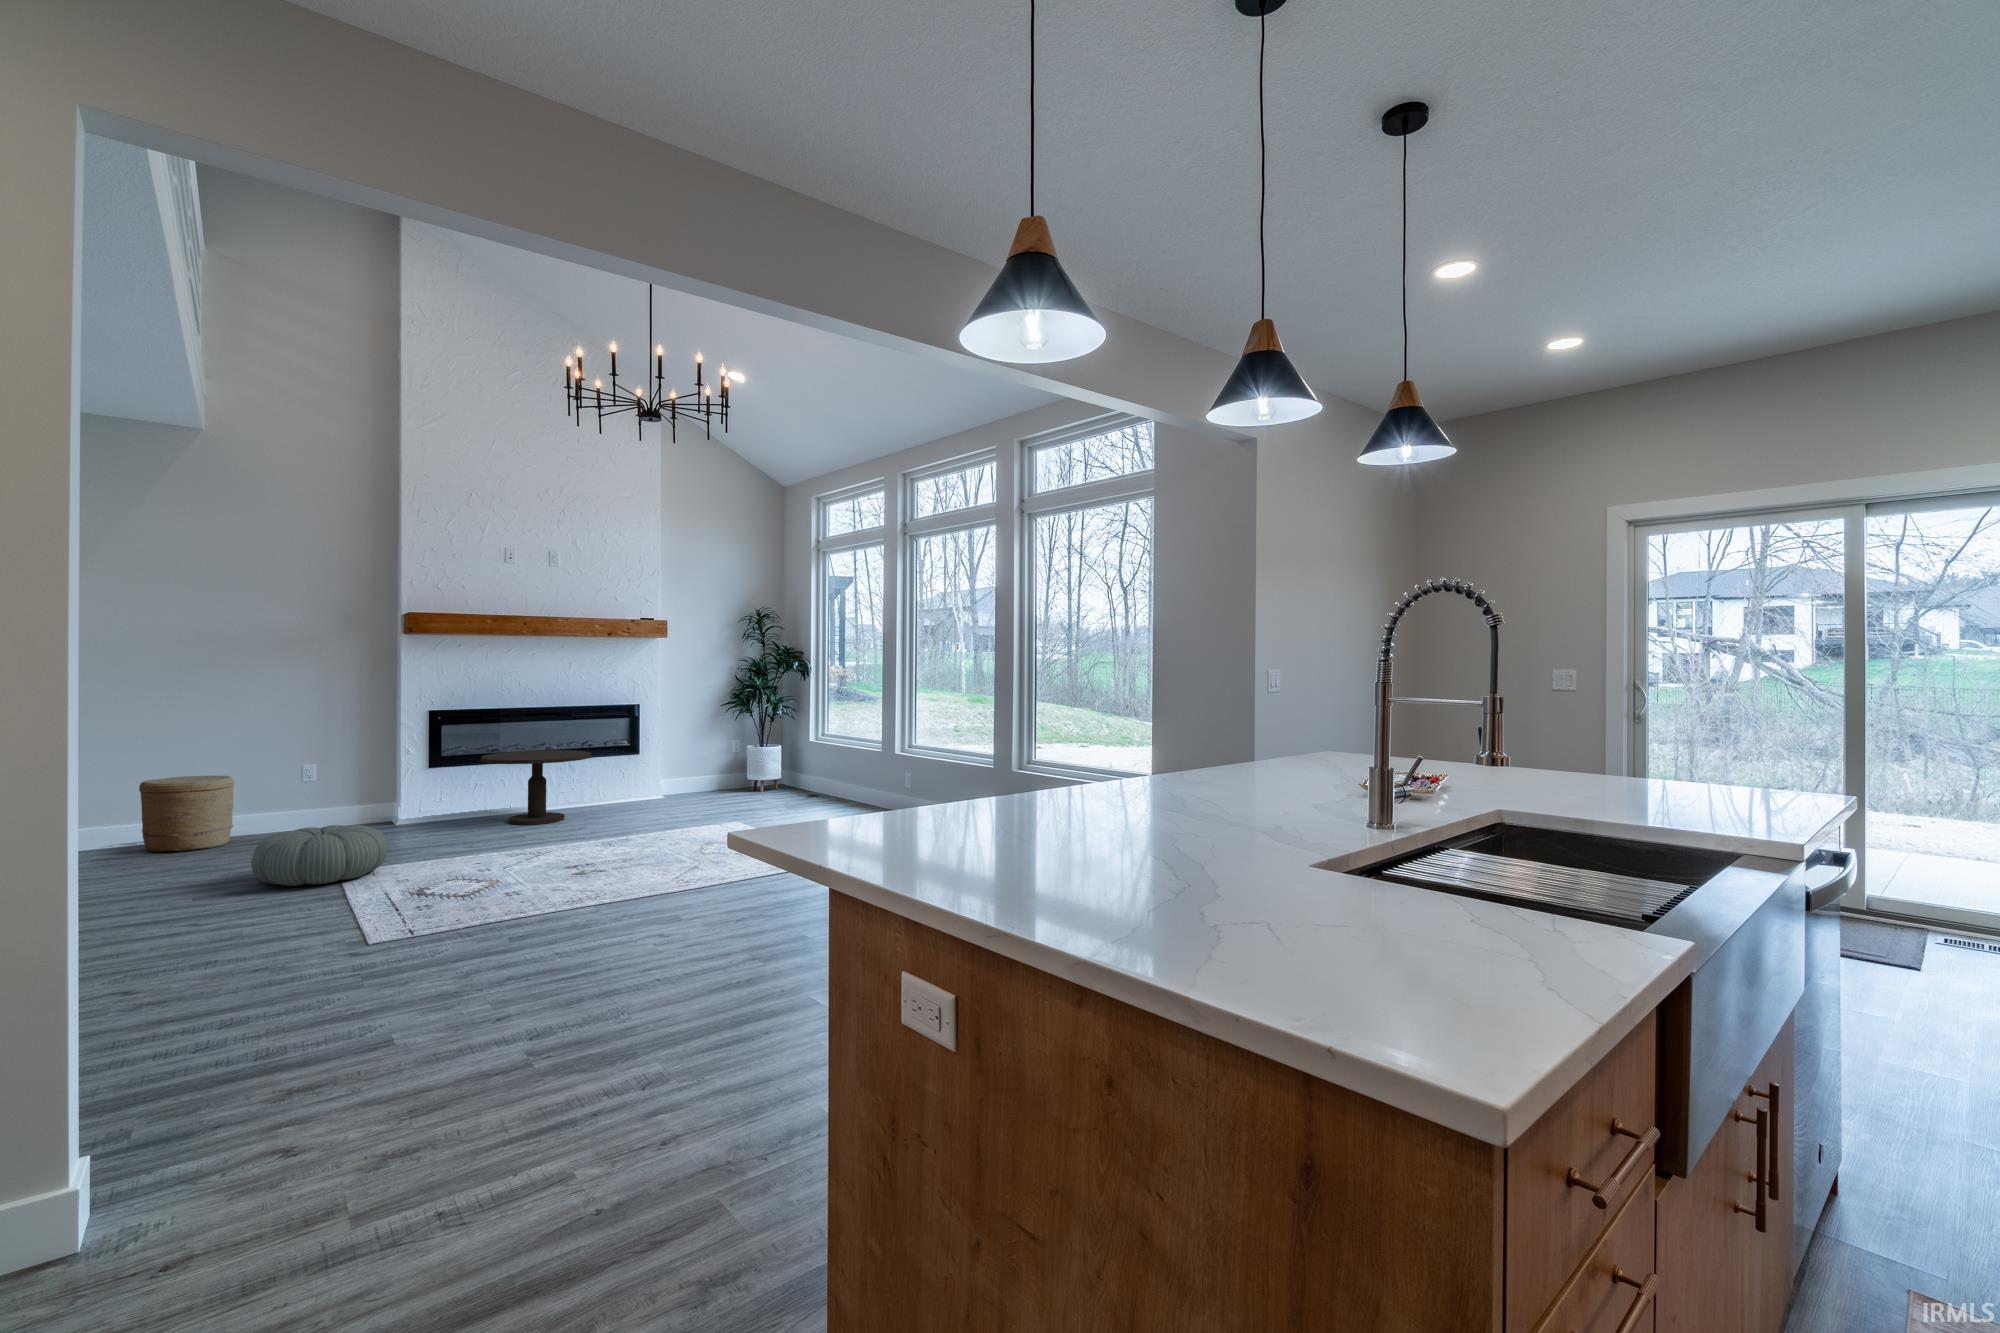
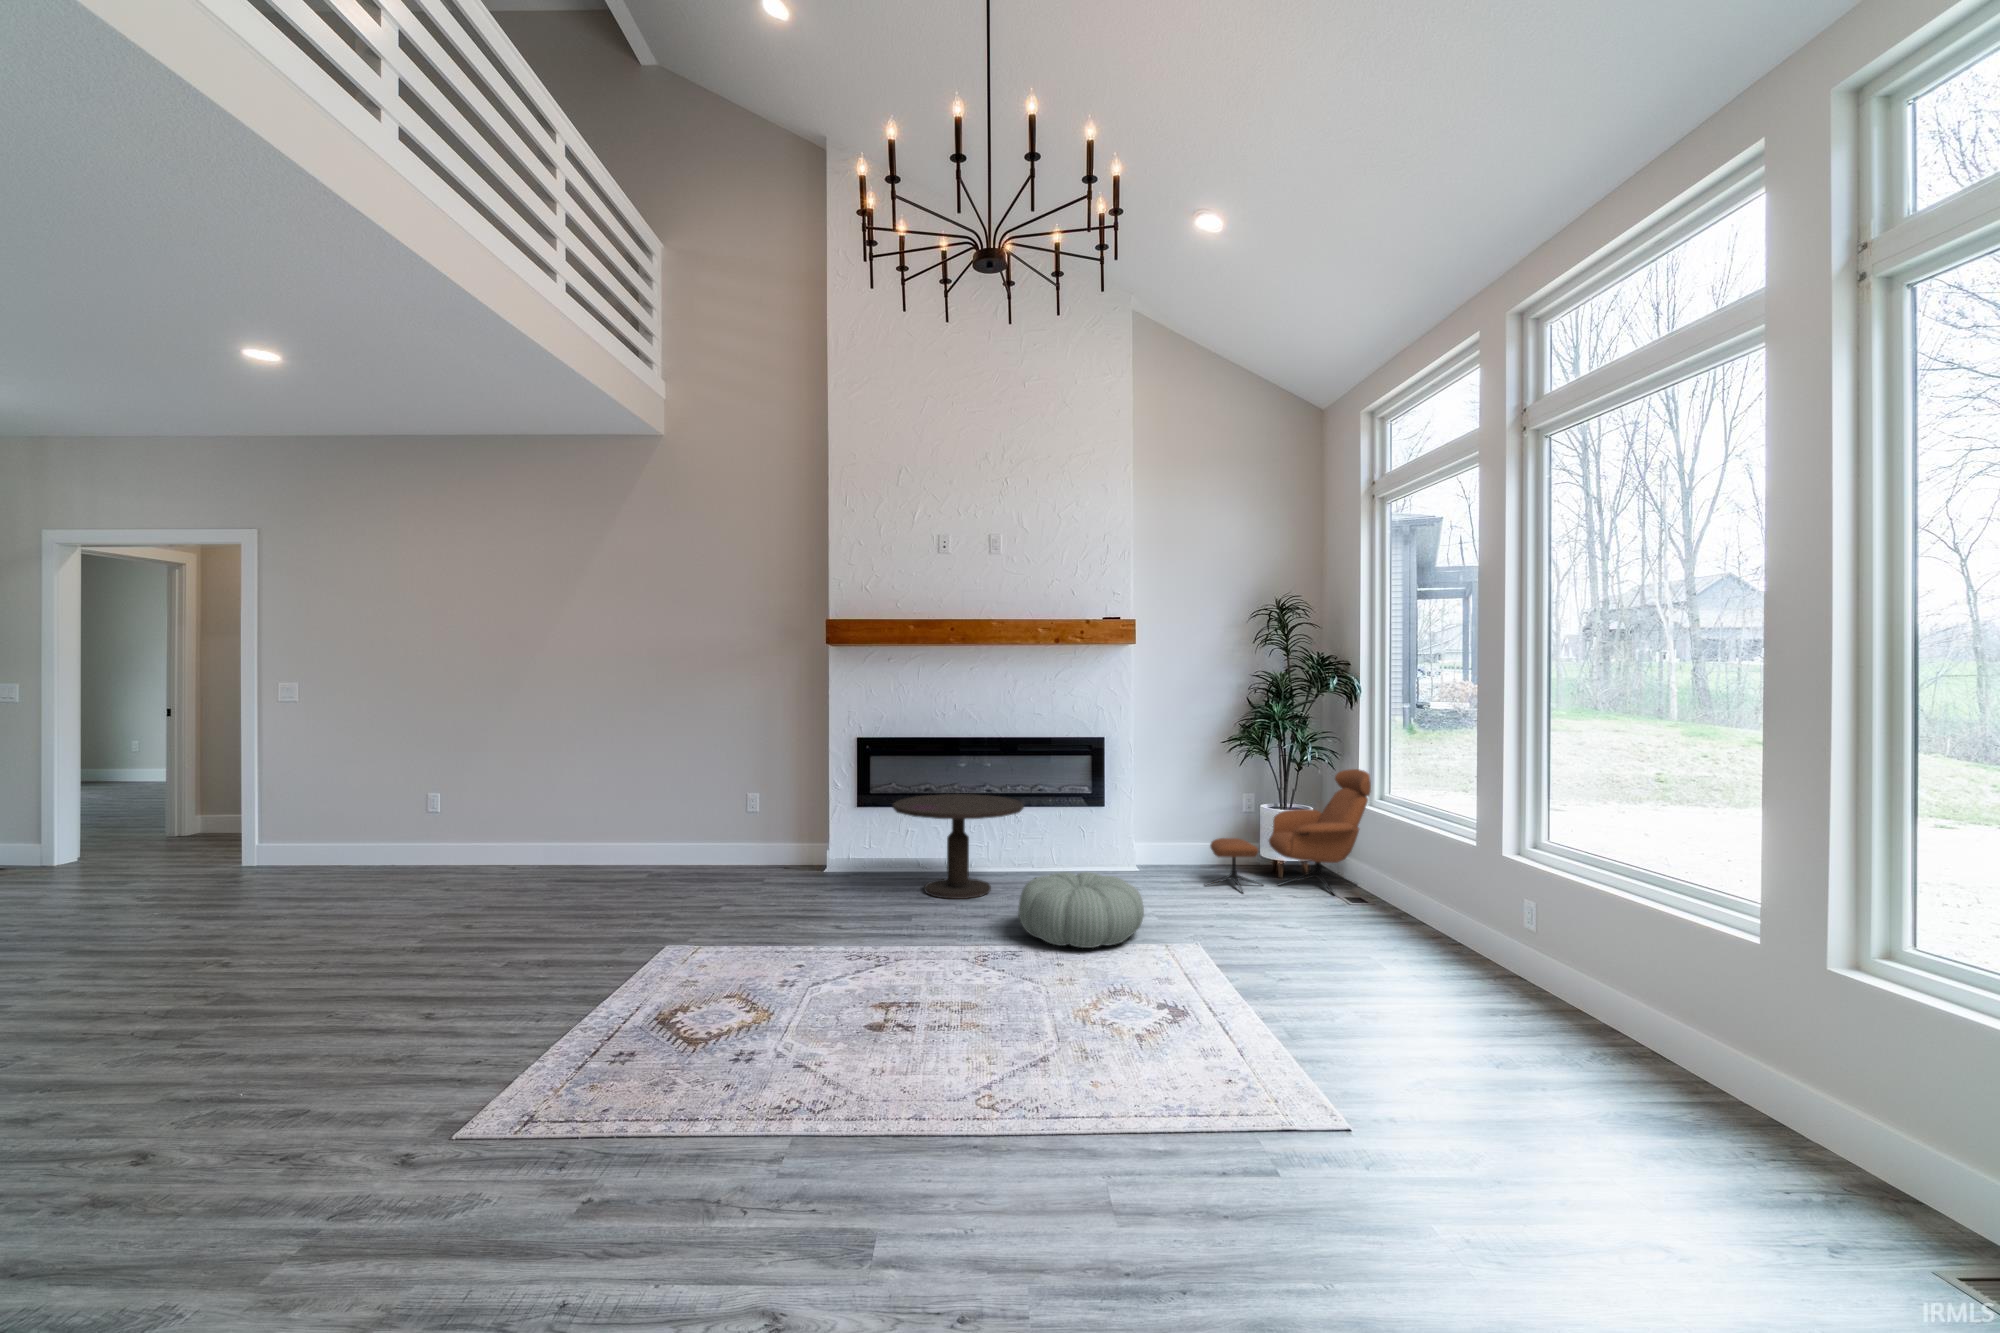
lounge chair: none [717,718,820,800] -> present [1205,769,1371,895]
woven basket: present [139,776,234,852] -> none [595,800,676,884]
pouf: present [251,825,388,886] -> present [1018,872,1144,948]

